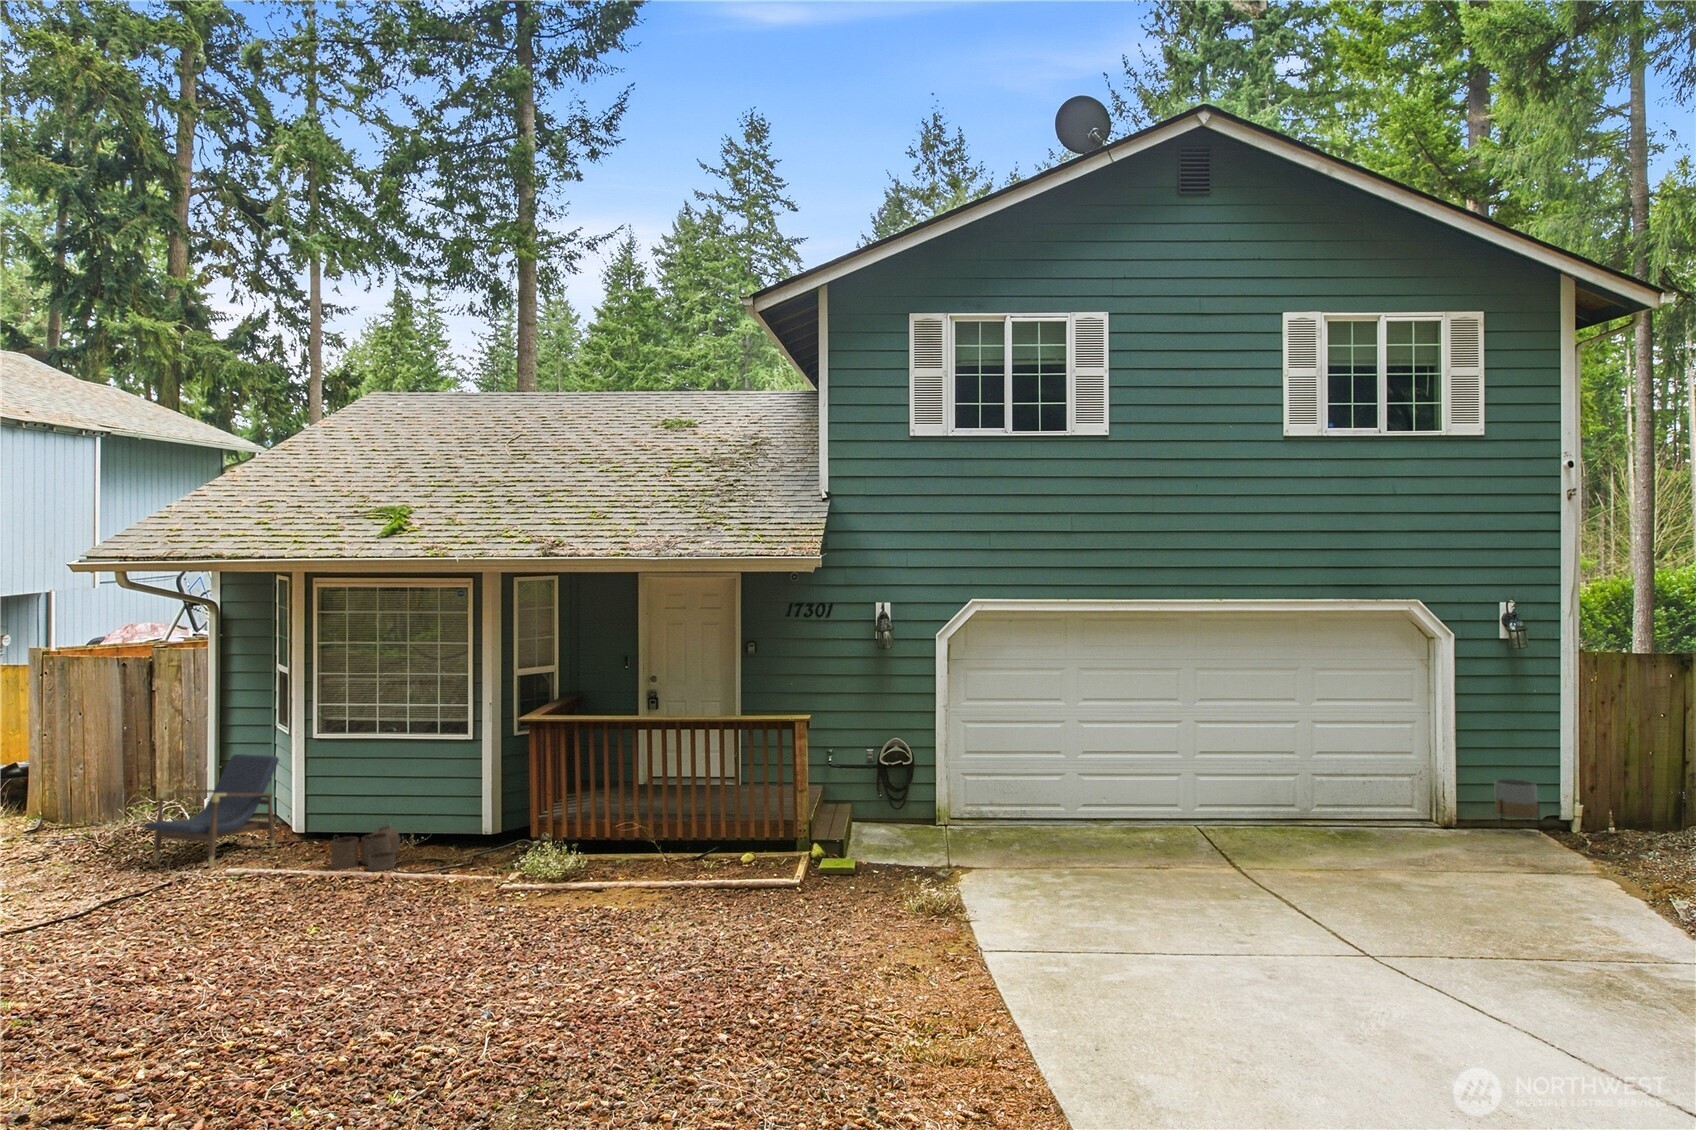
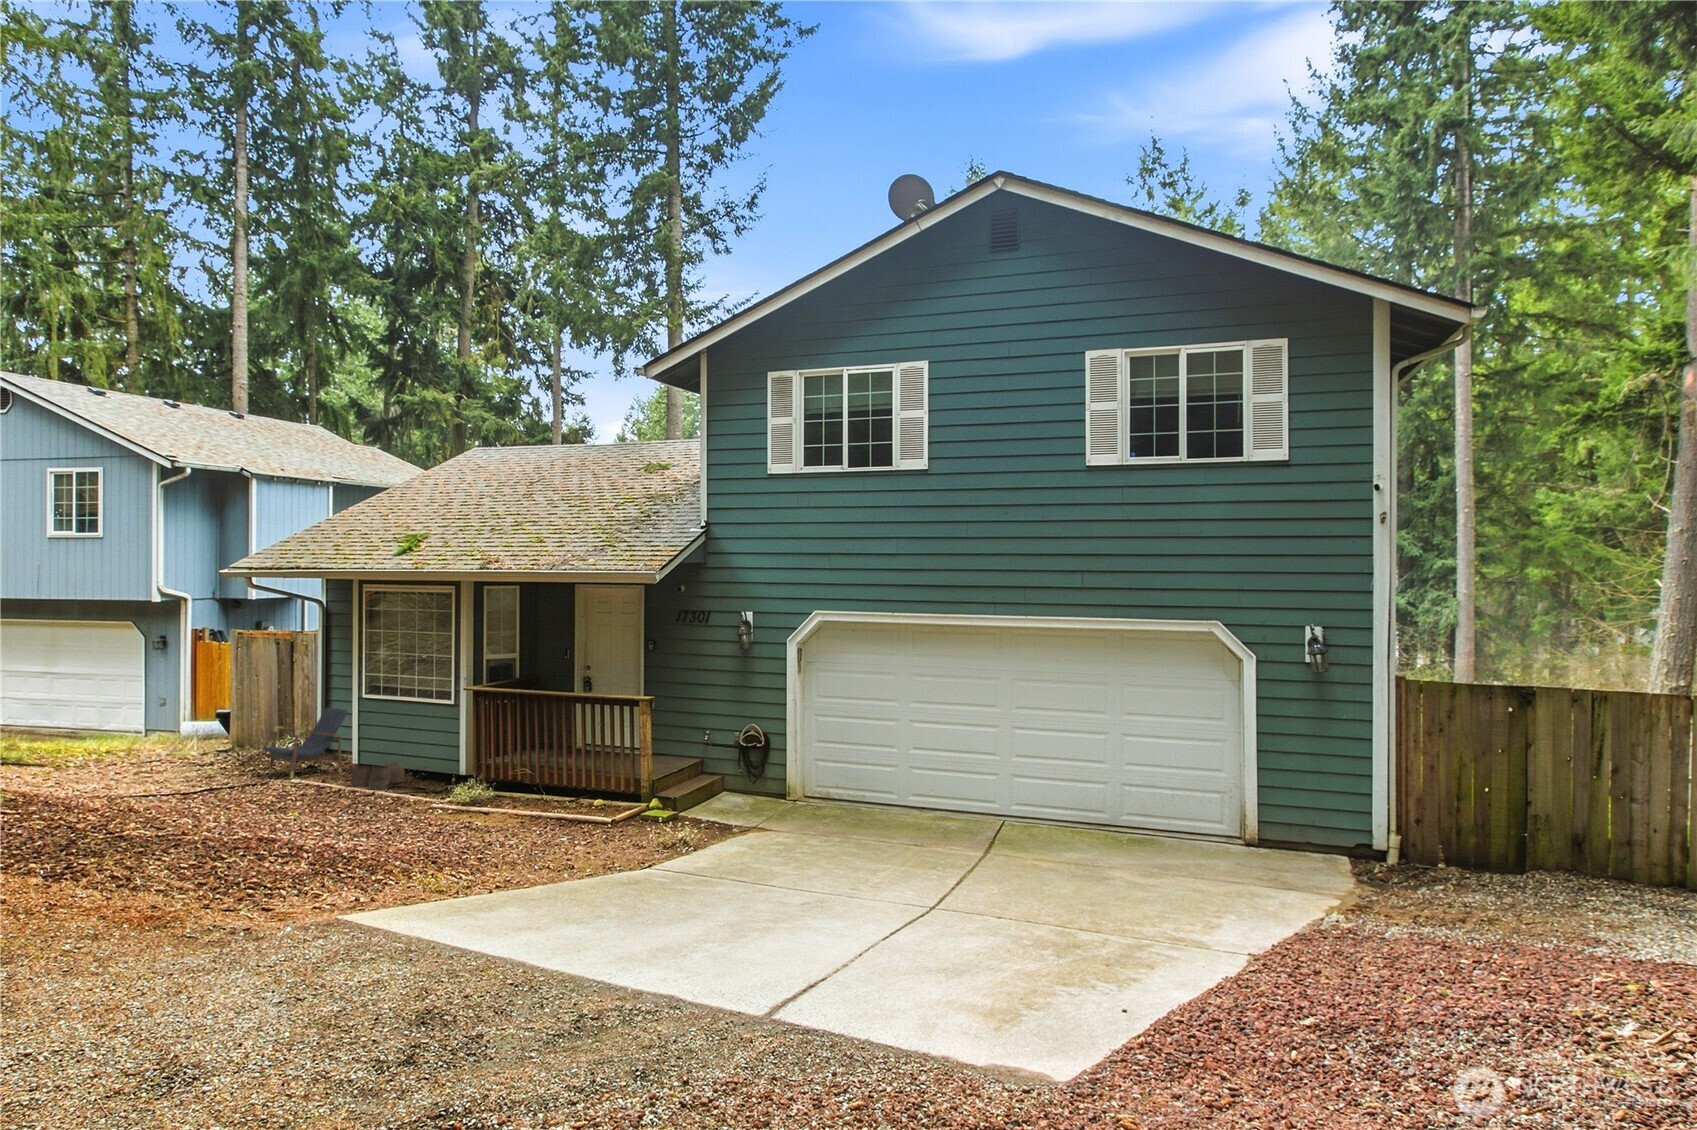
planter: present [1494,779,1539,829] -> none [1288,806,1328,864]

